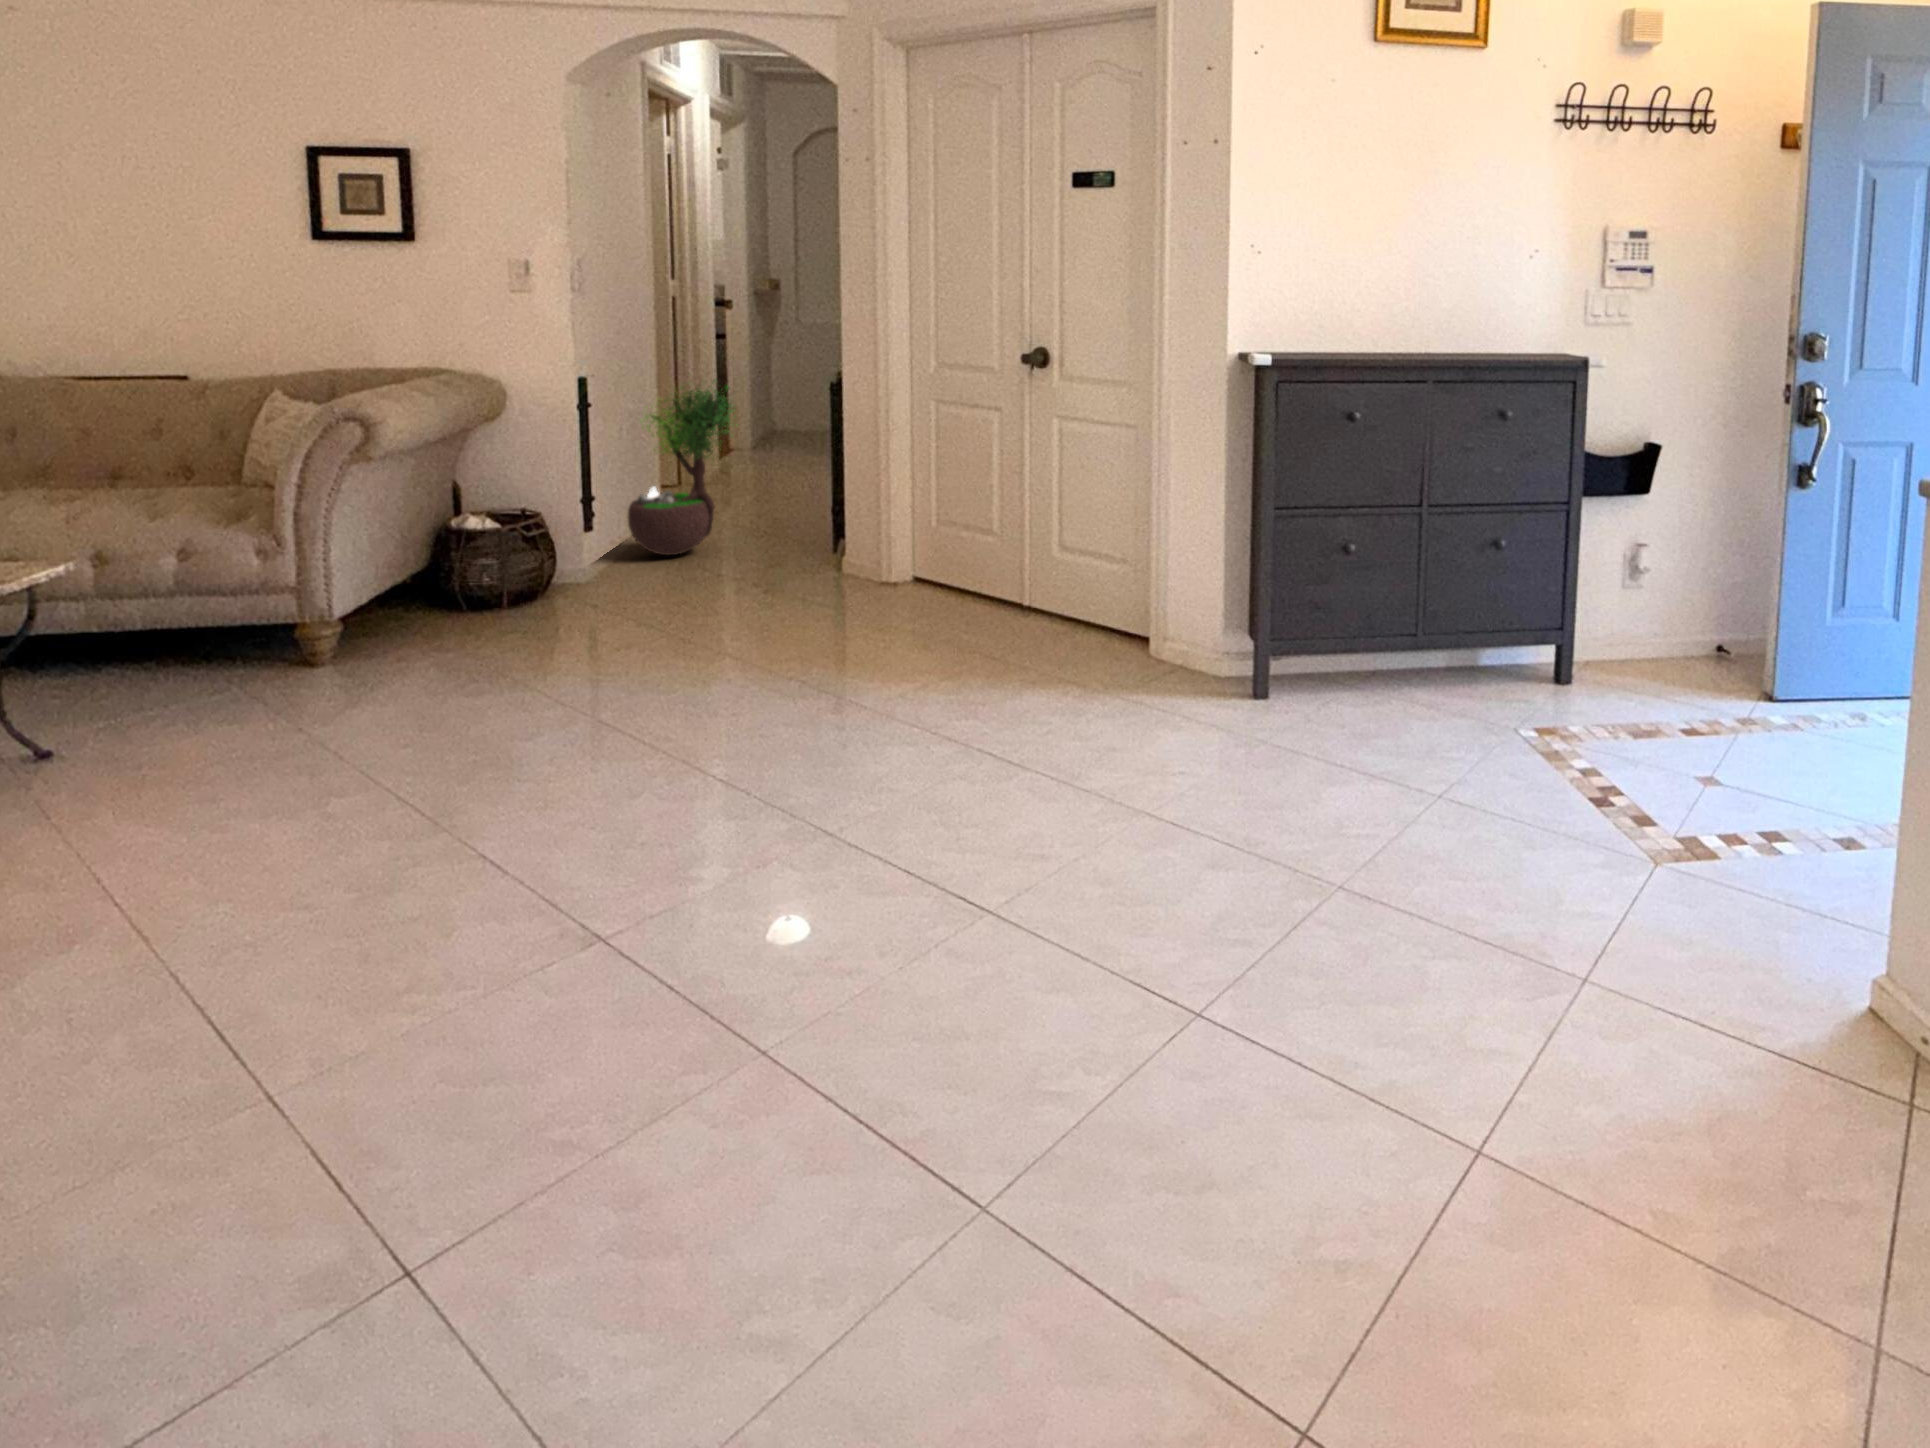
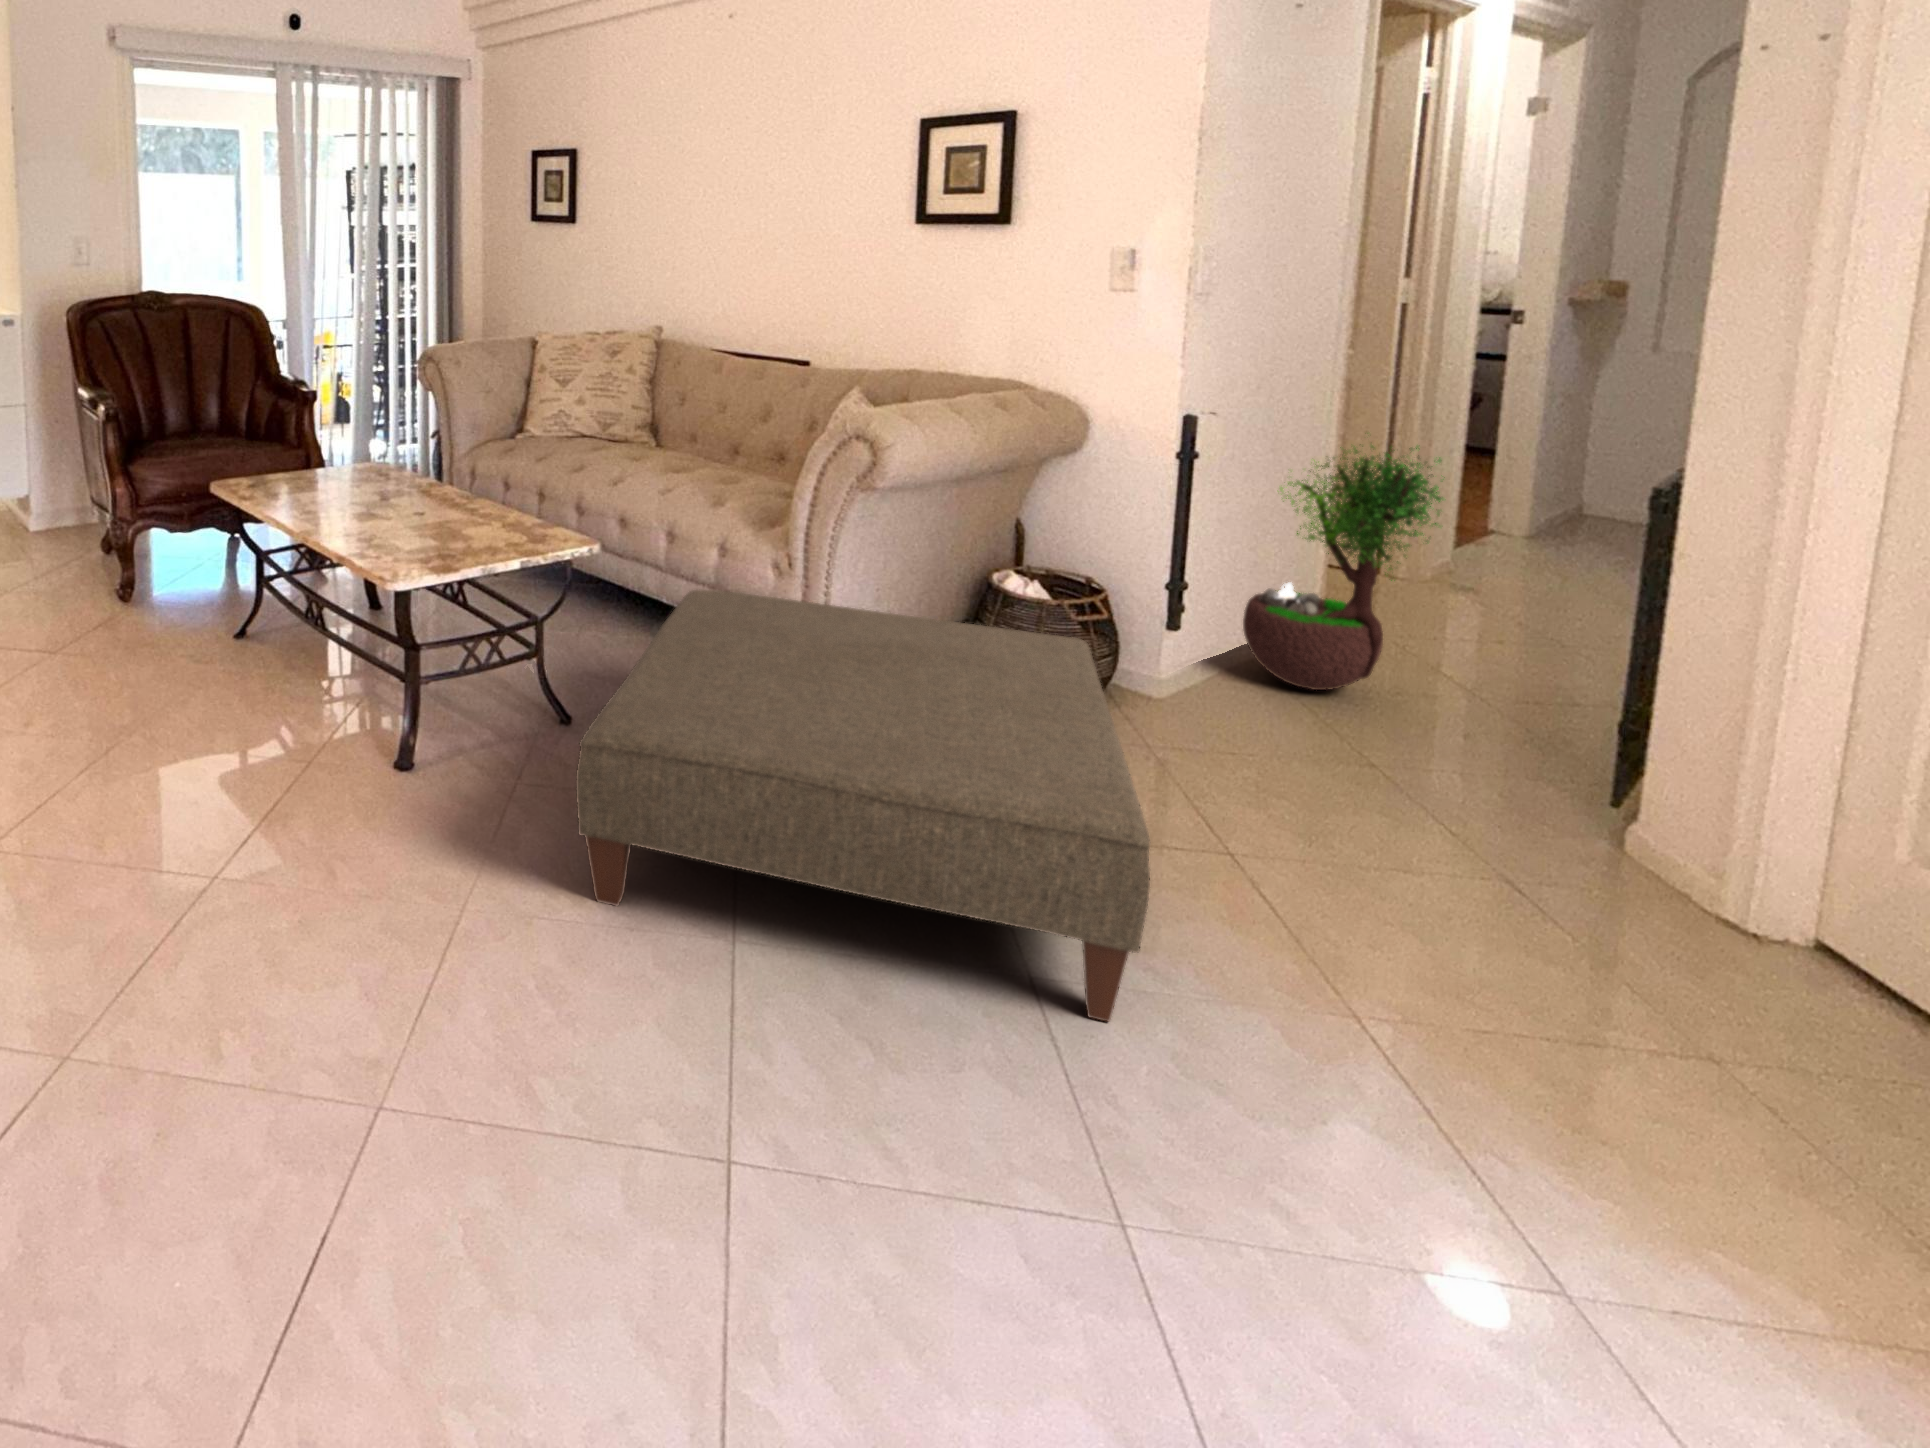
ottoman: none [180,533,670,812] -> present [576,590,1150,1022]

